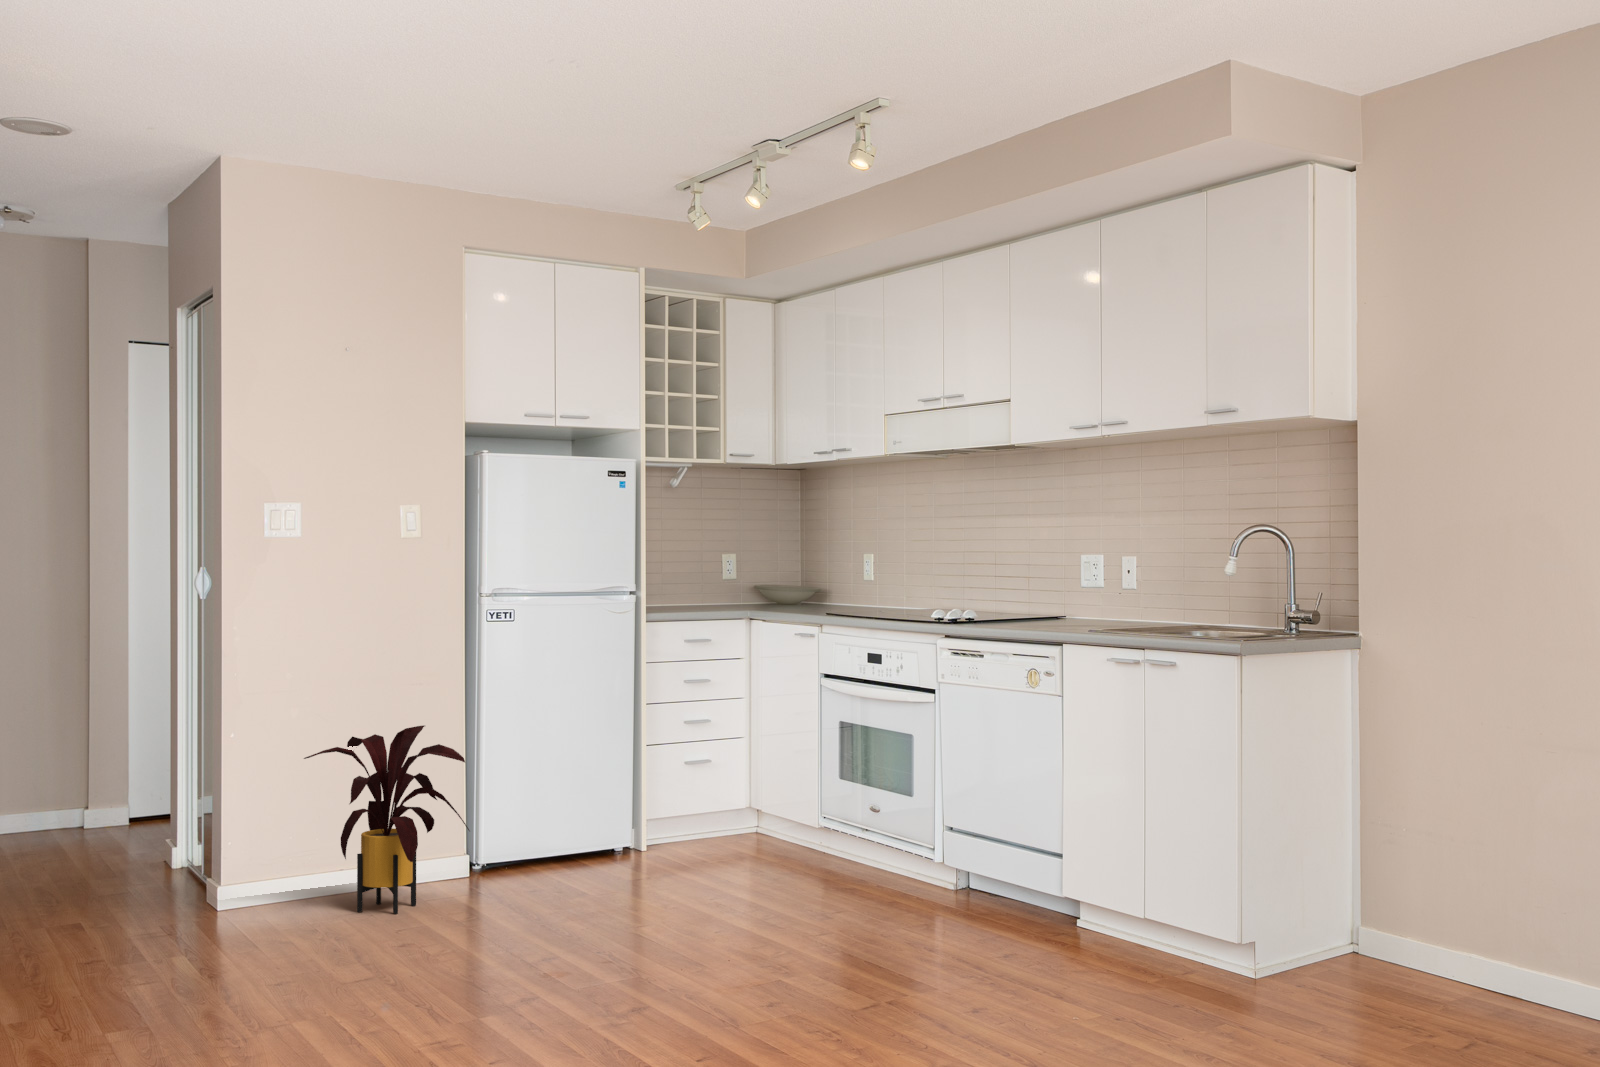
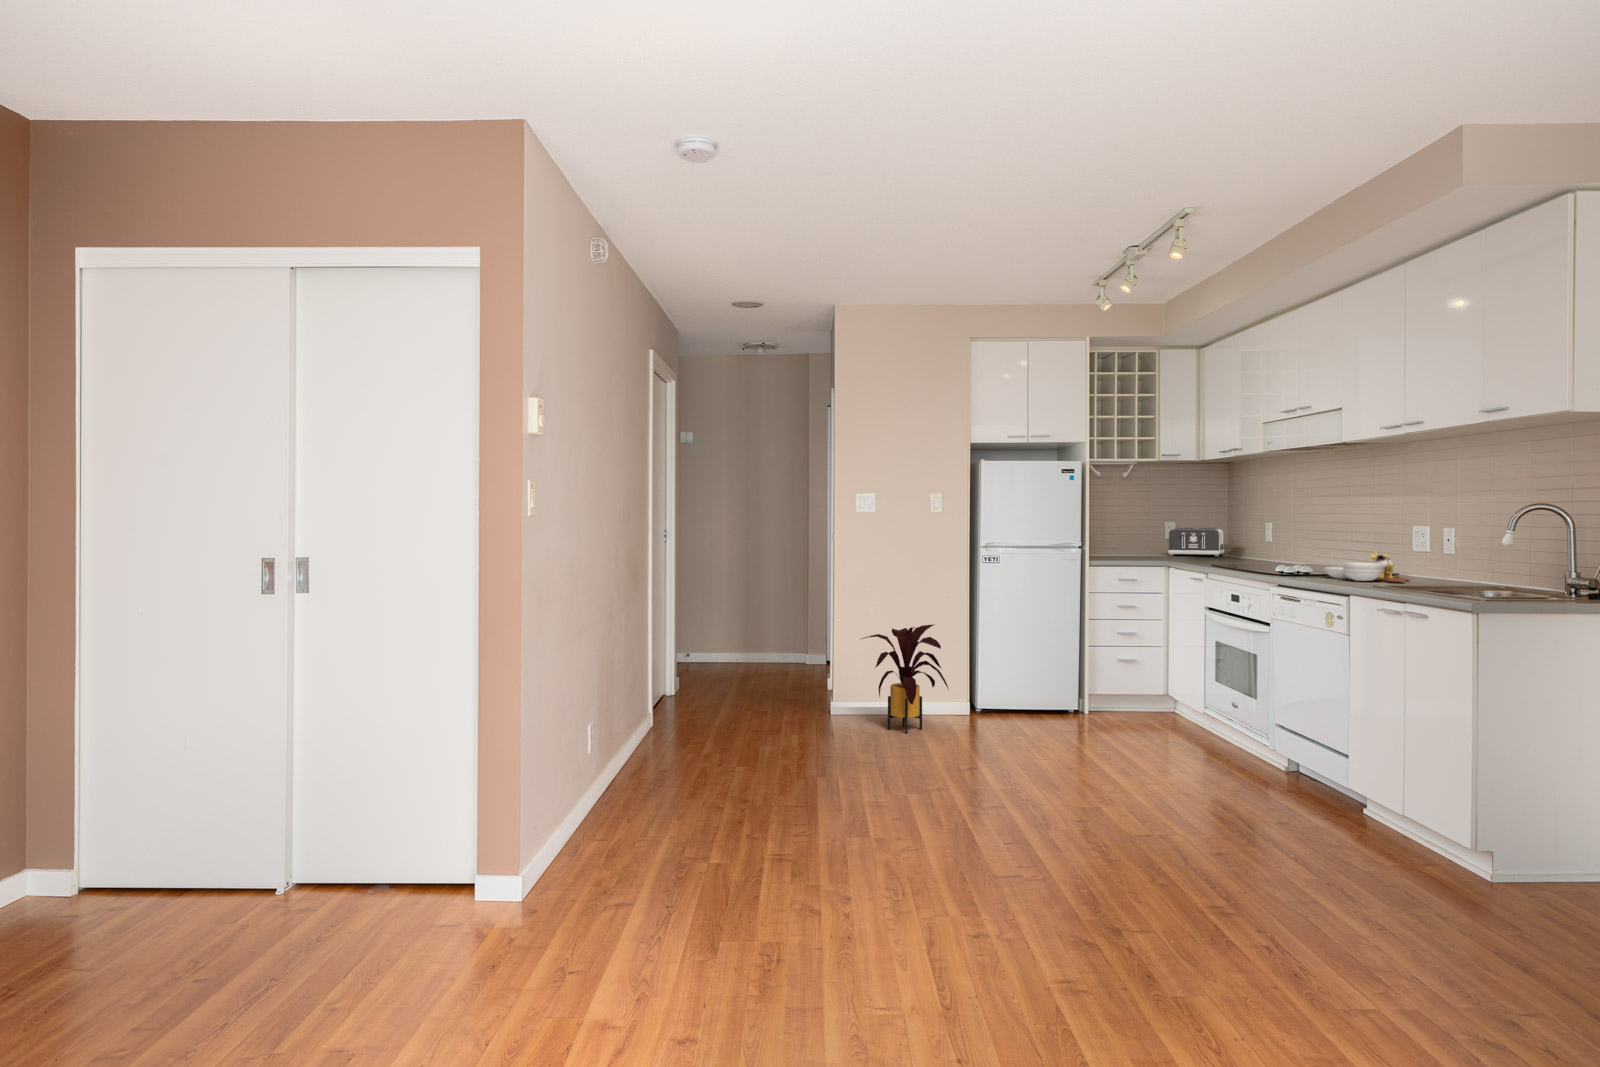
toaster: none [731,564,803,605] -> present [1168,528,1224,556]
cutting board: none [1005,587,1106,626] -> present [1324,551,1410,582]

